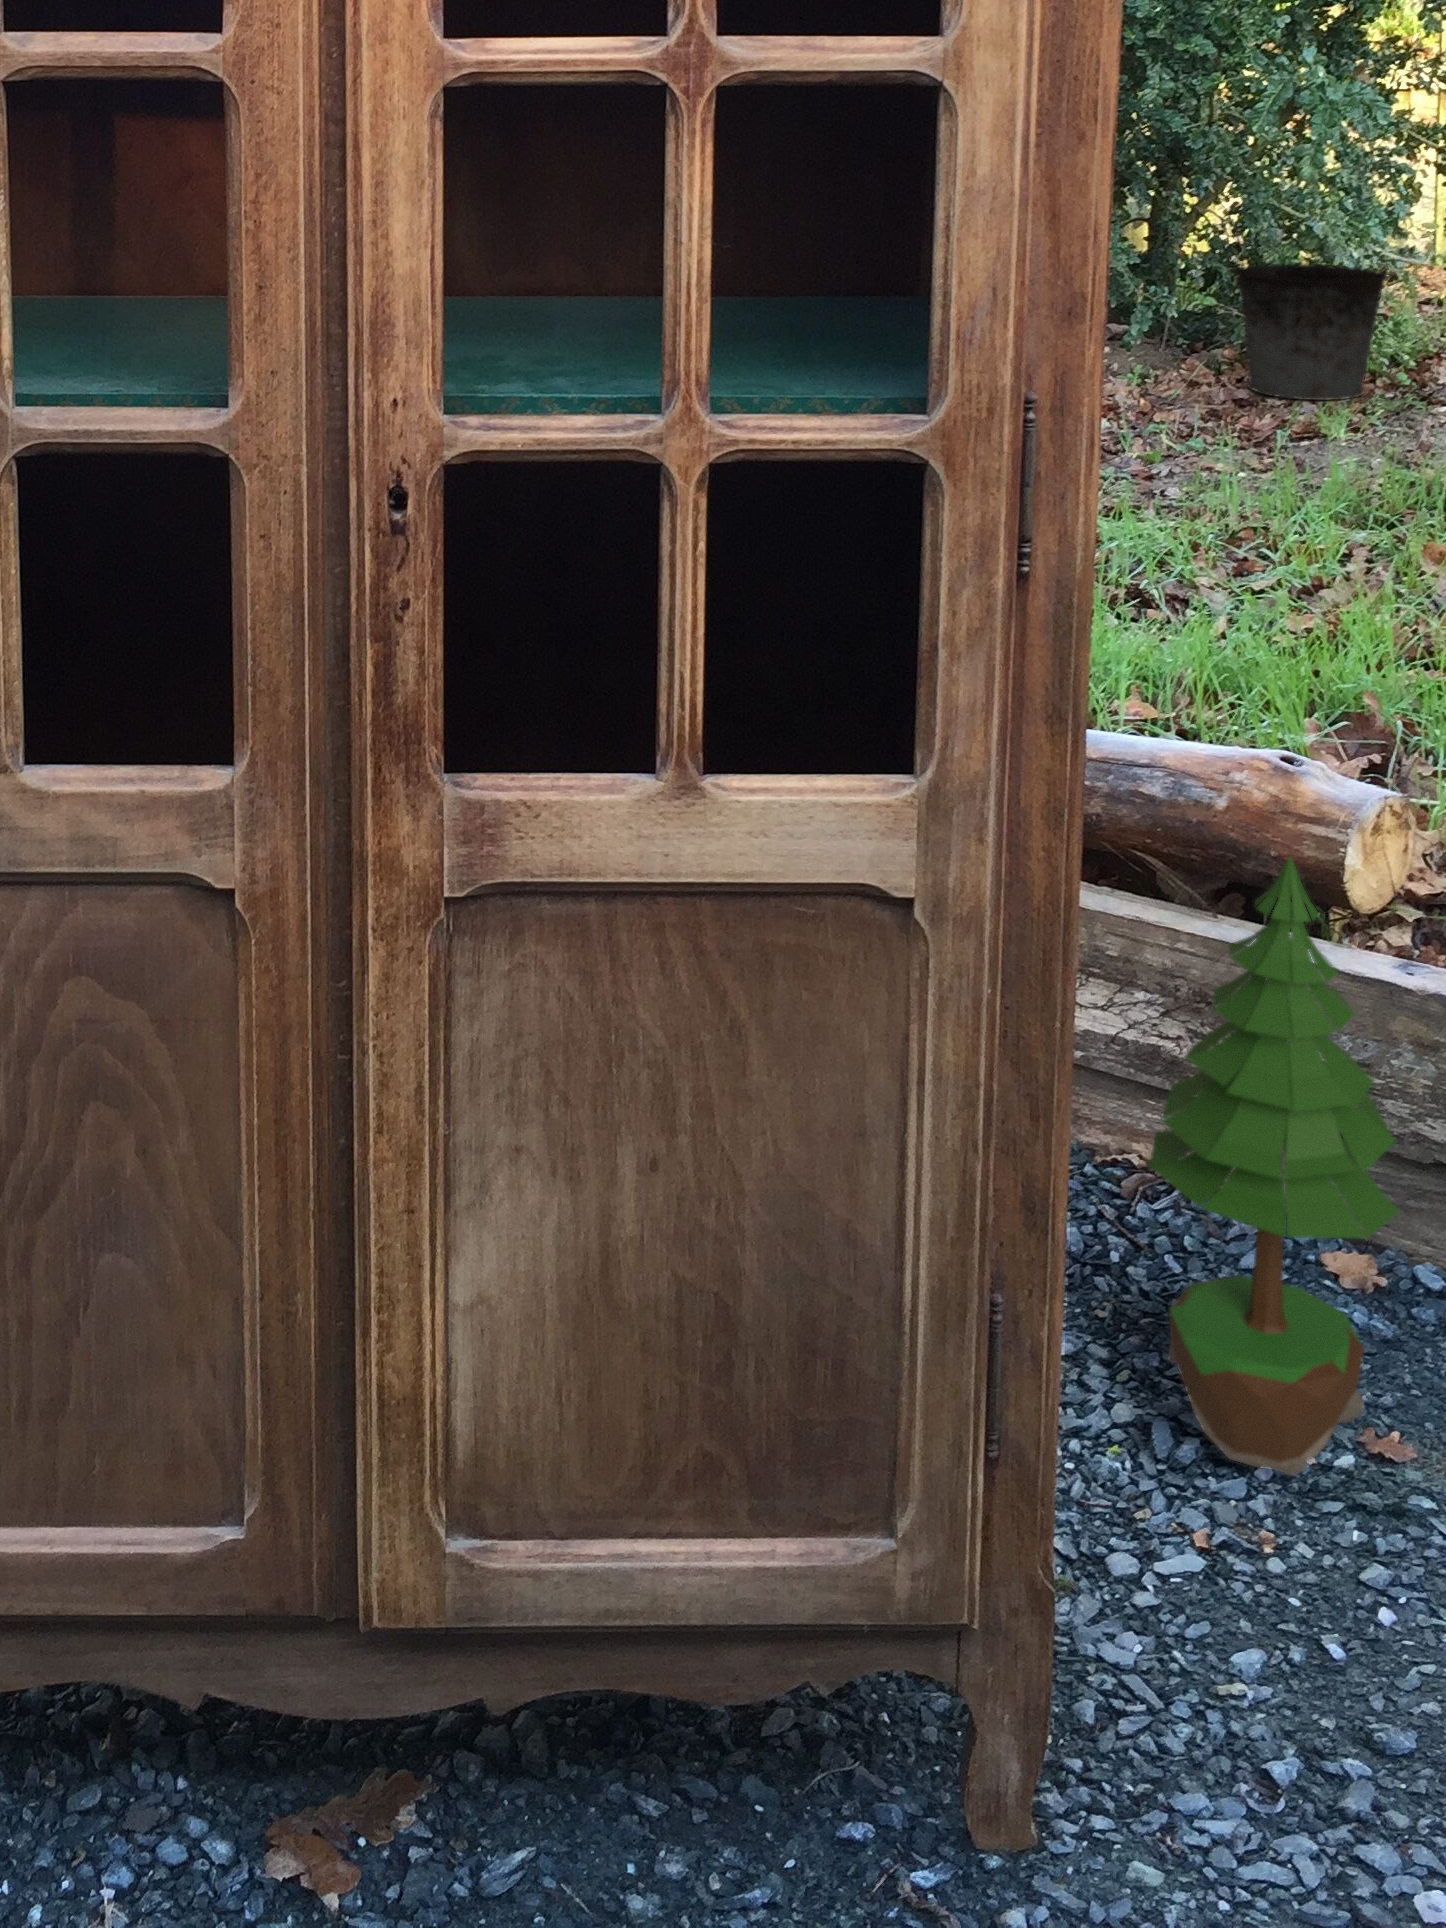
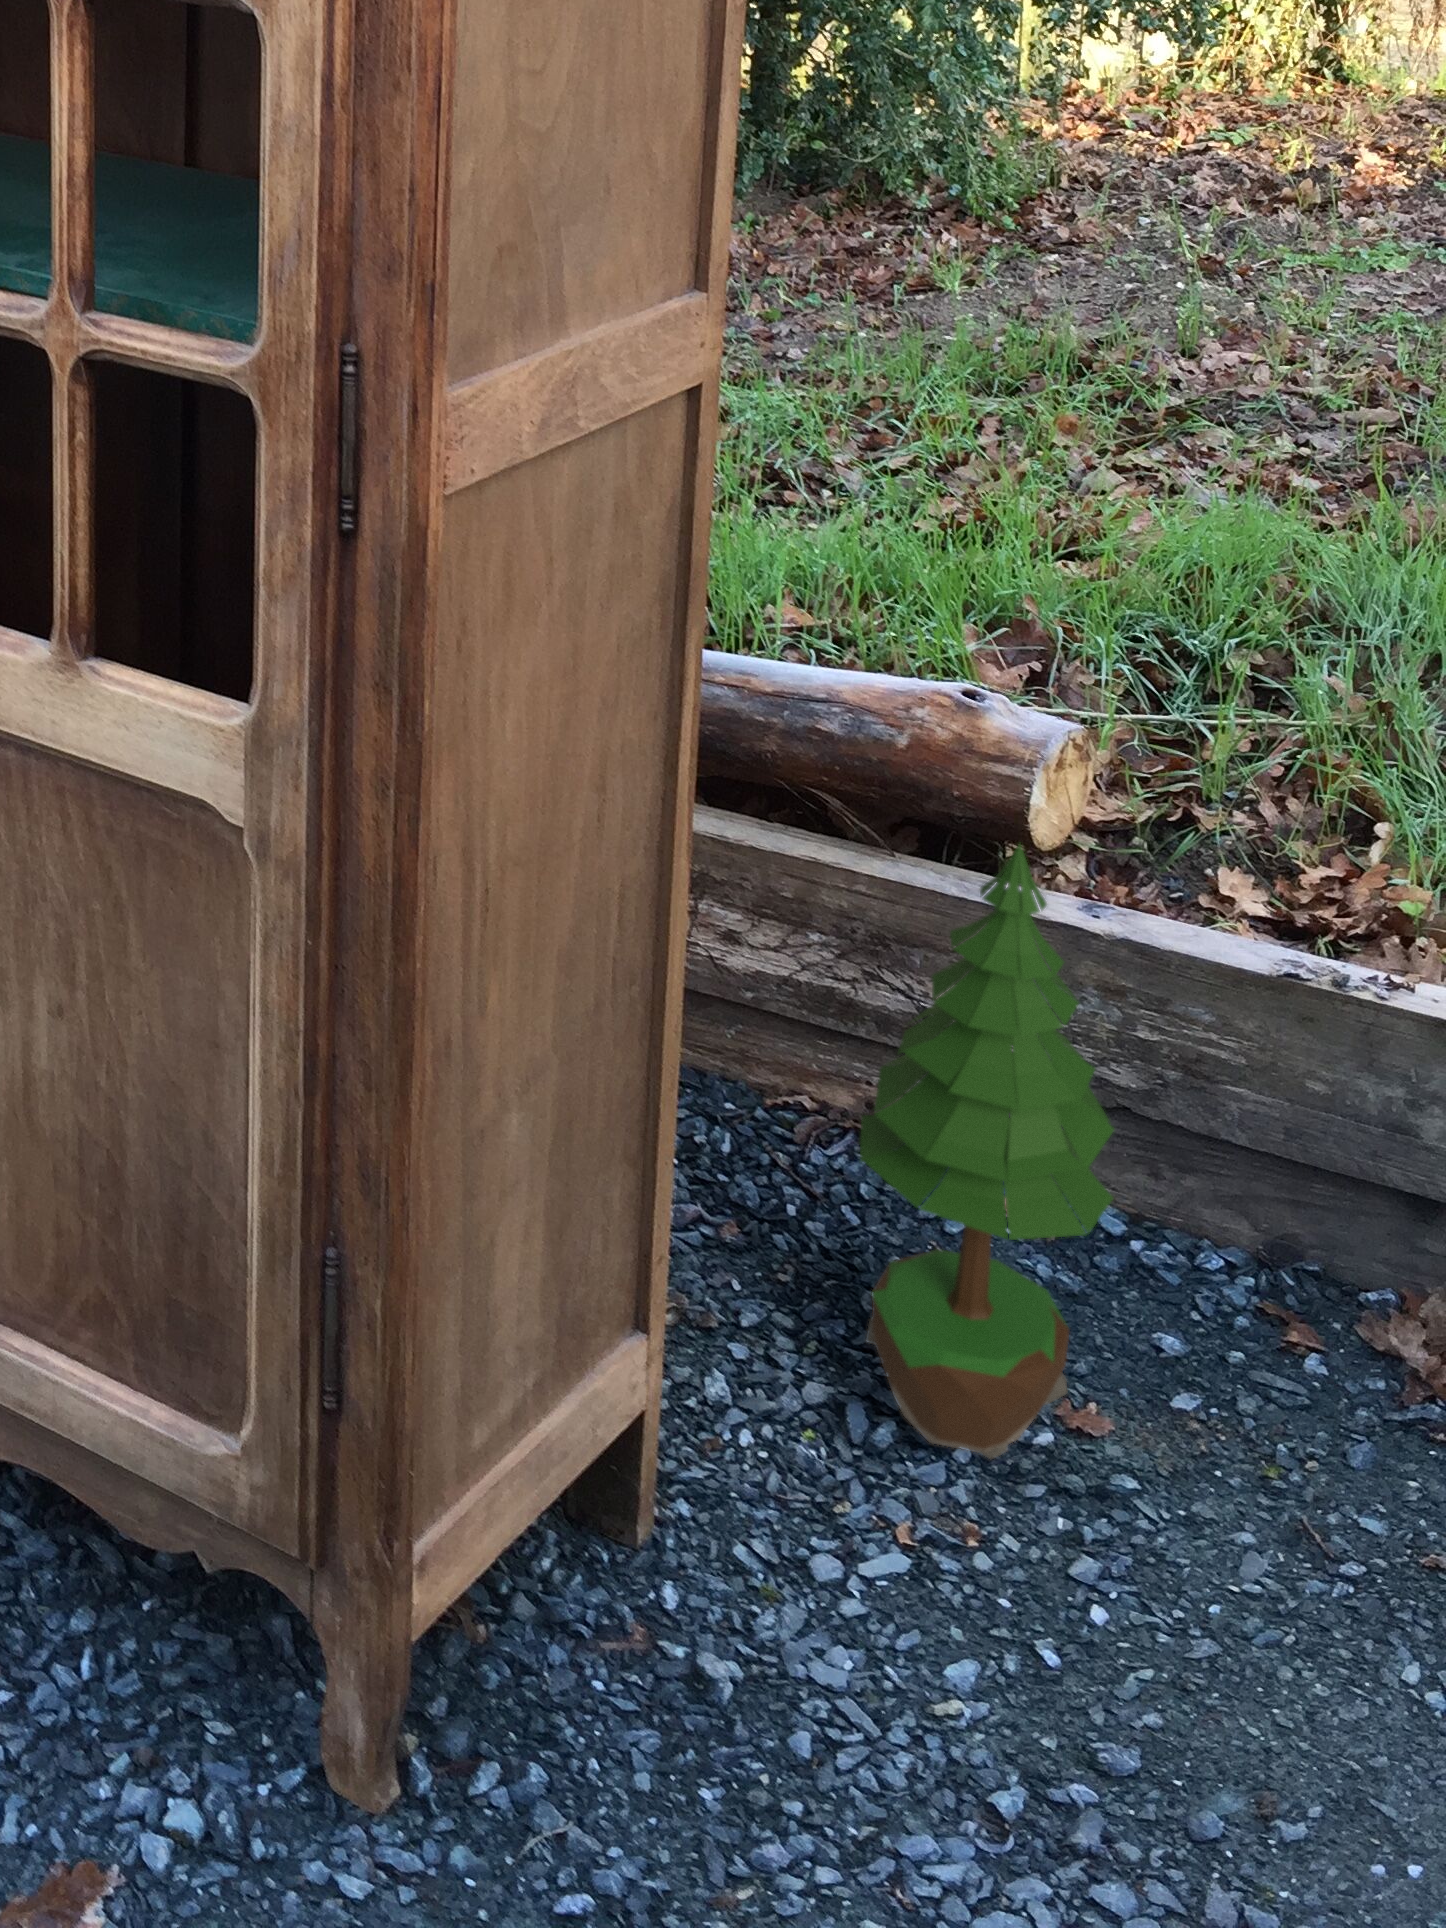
bucket: present [1229,263,1396,400] -> none [842,105,1006,246]

